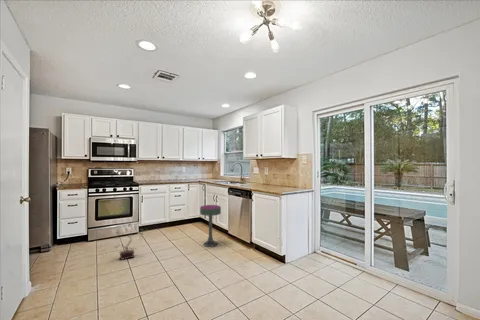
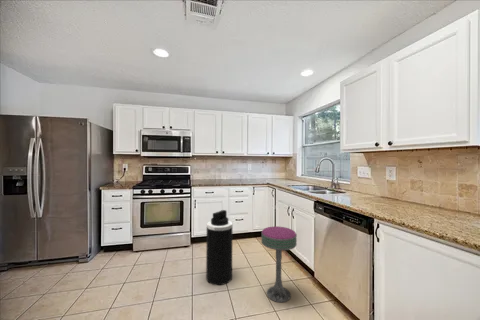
trash can: none [161,198,180,247] -> present [206,210,233,285]
potted plant: present [117,224,142,259] -> none [130,248,180,305]

